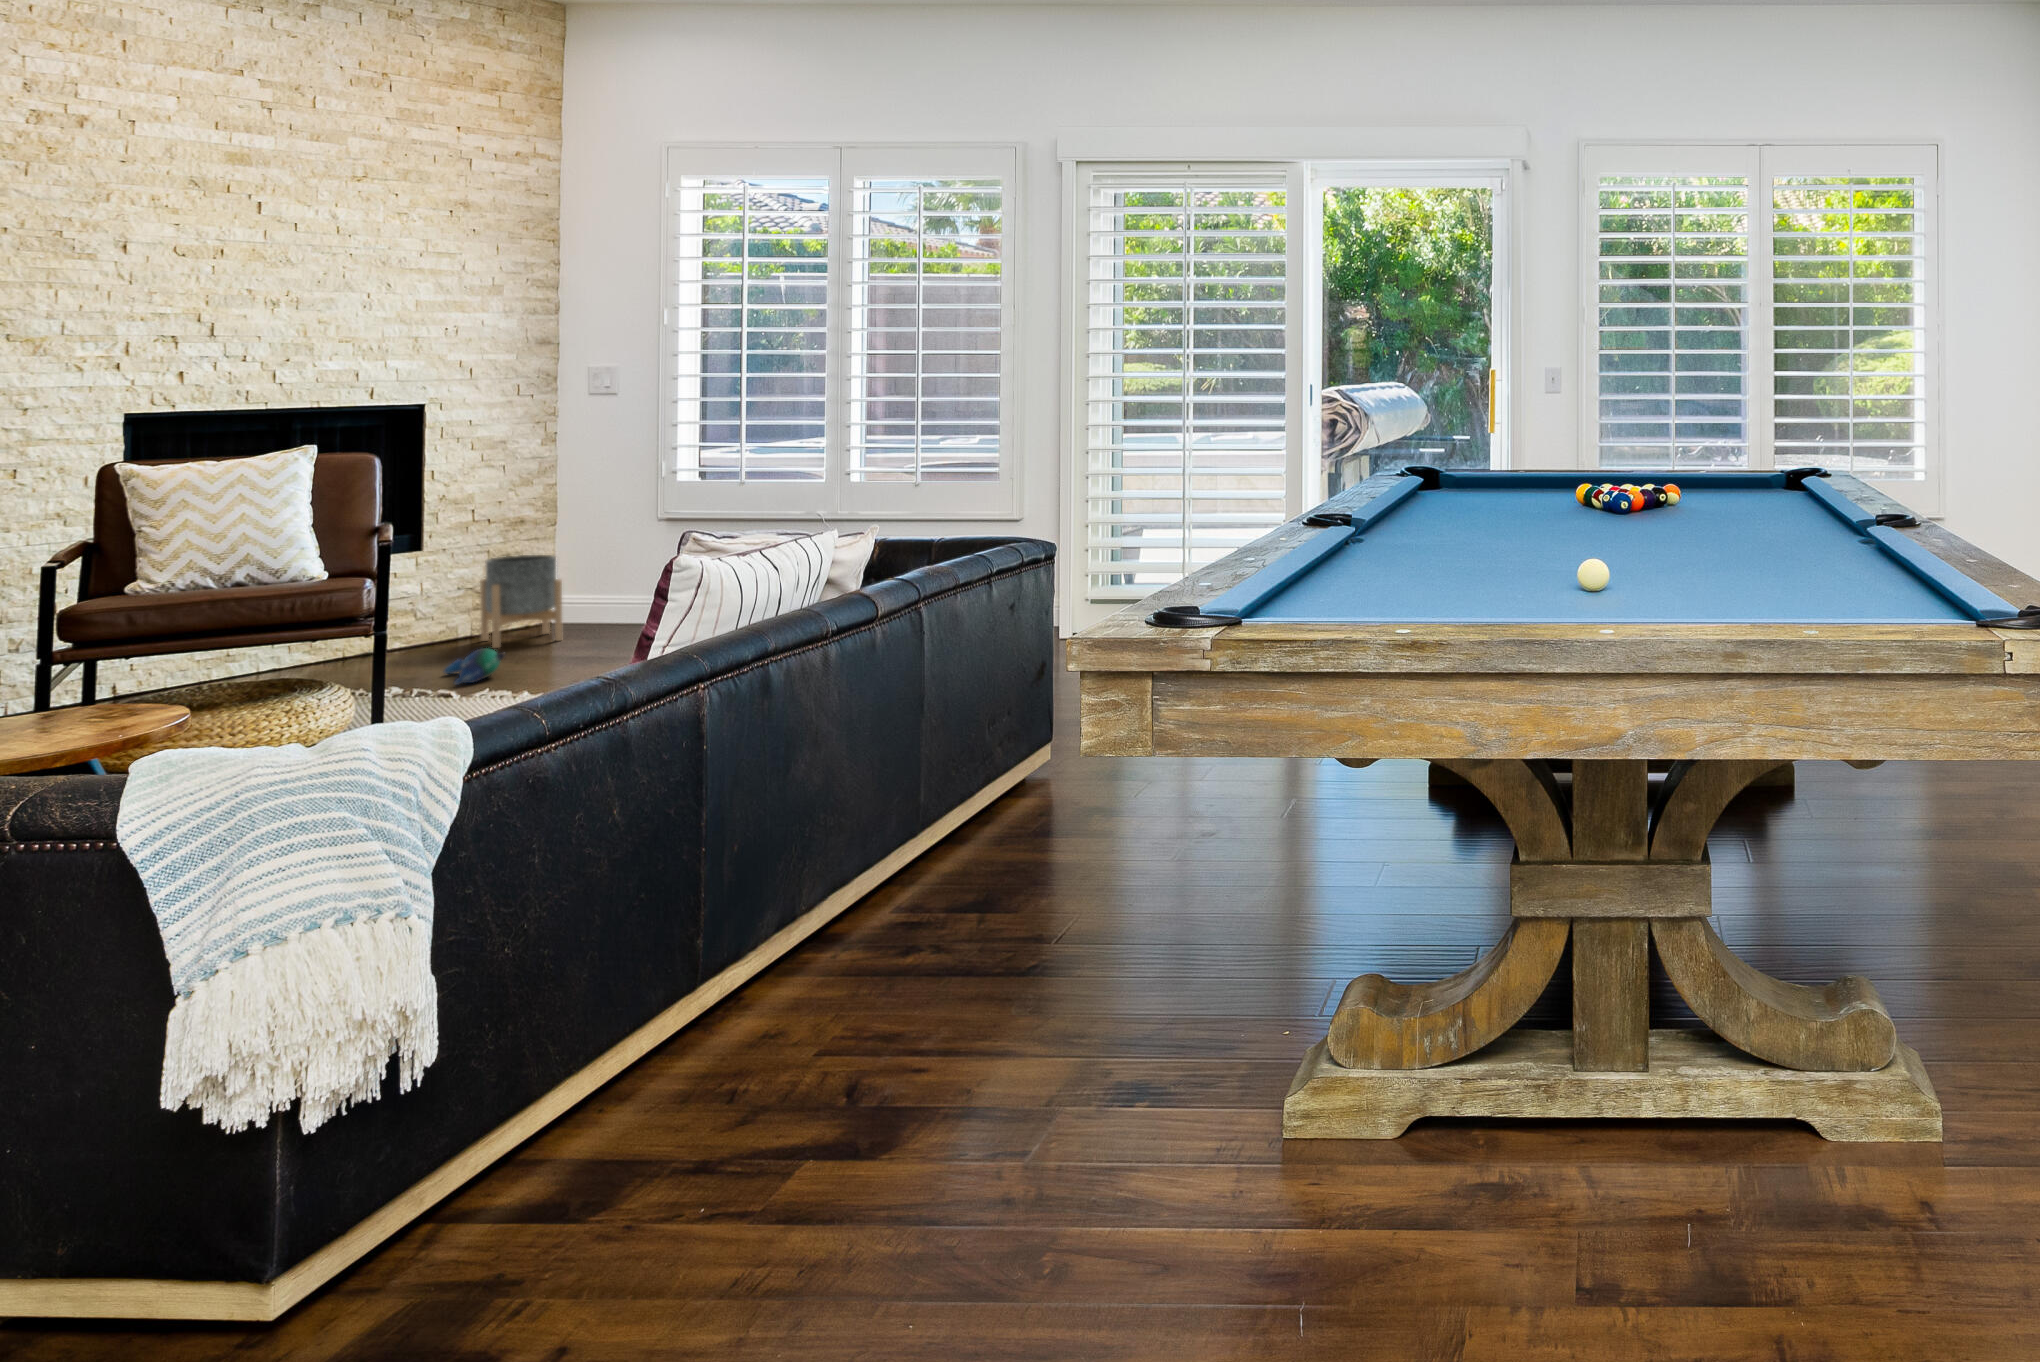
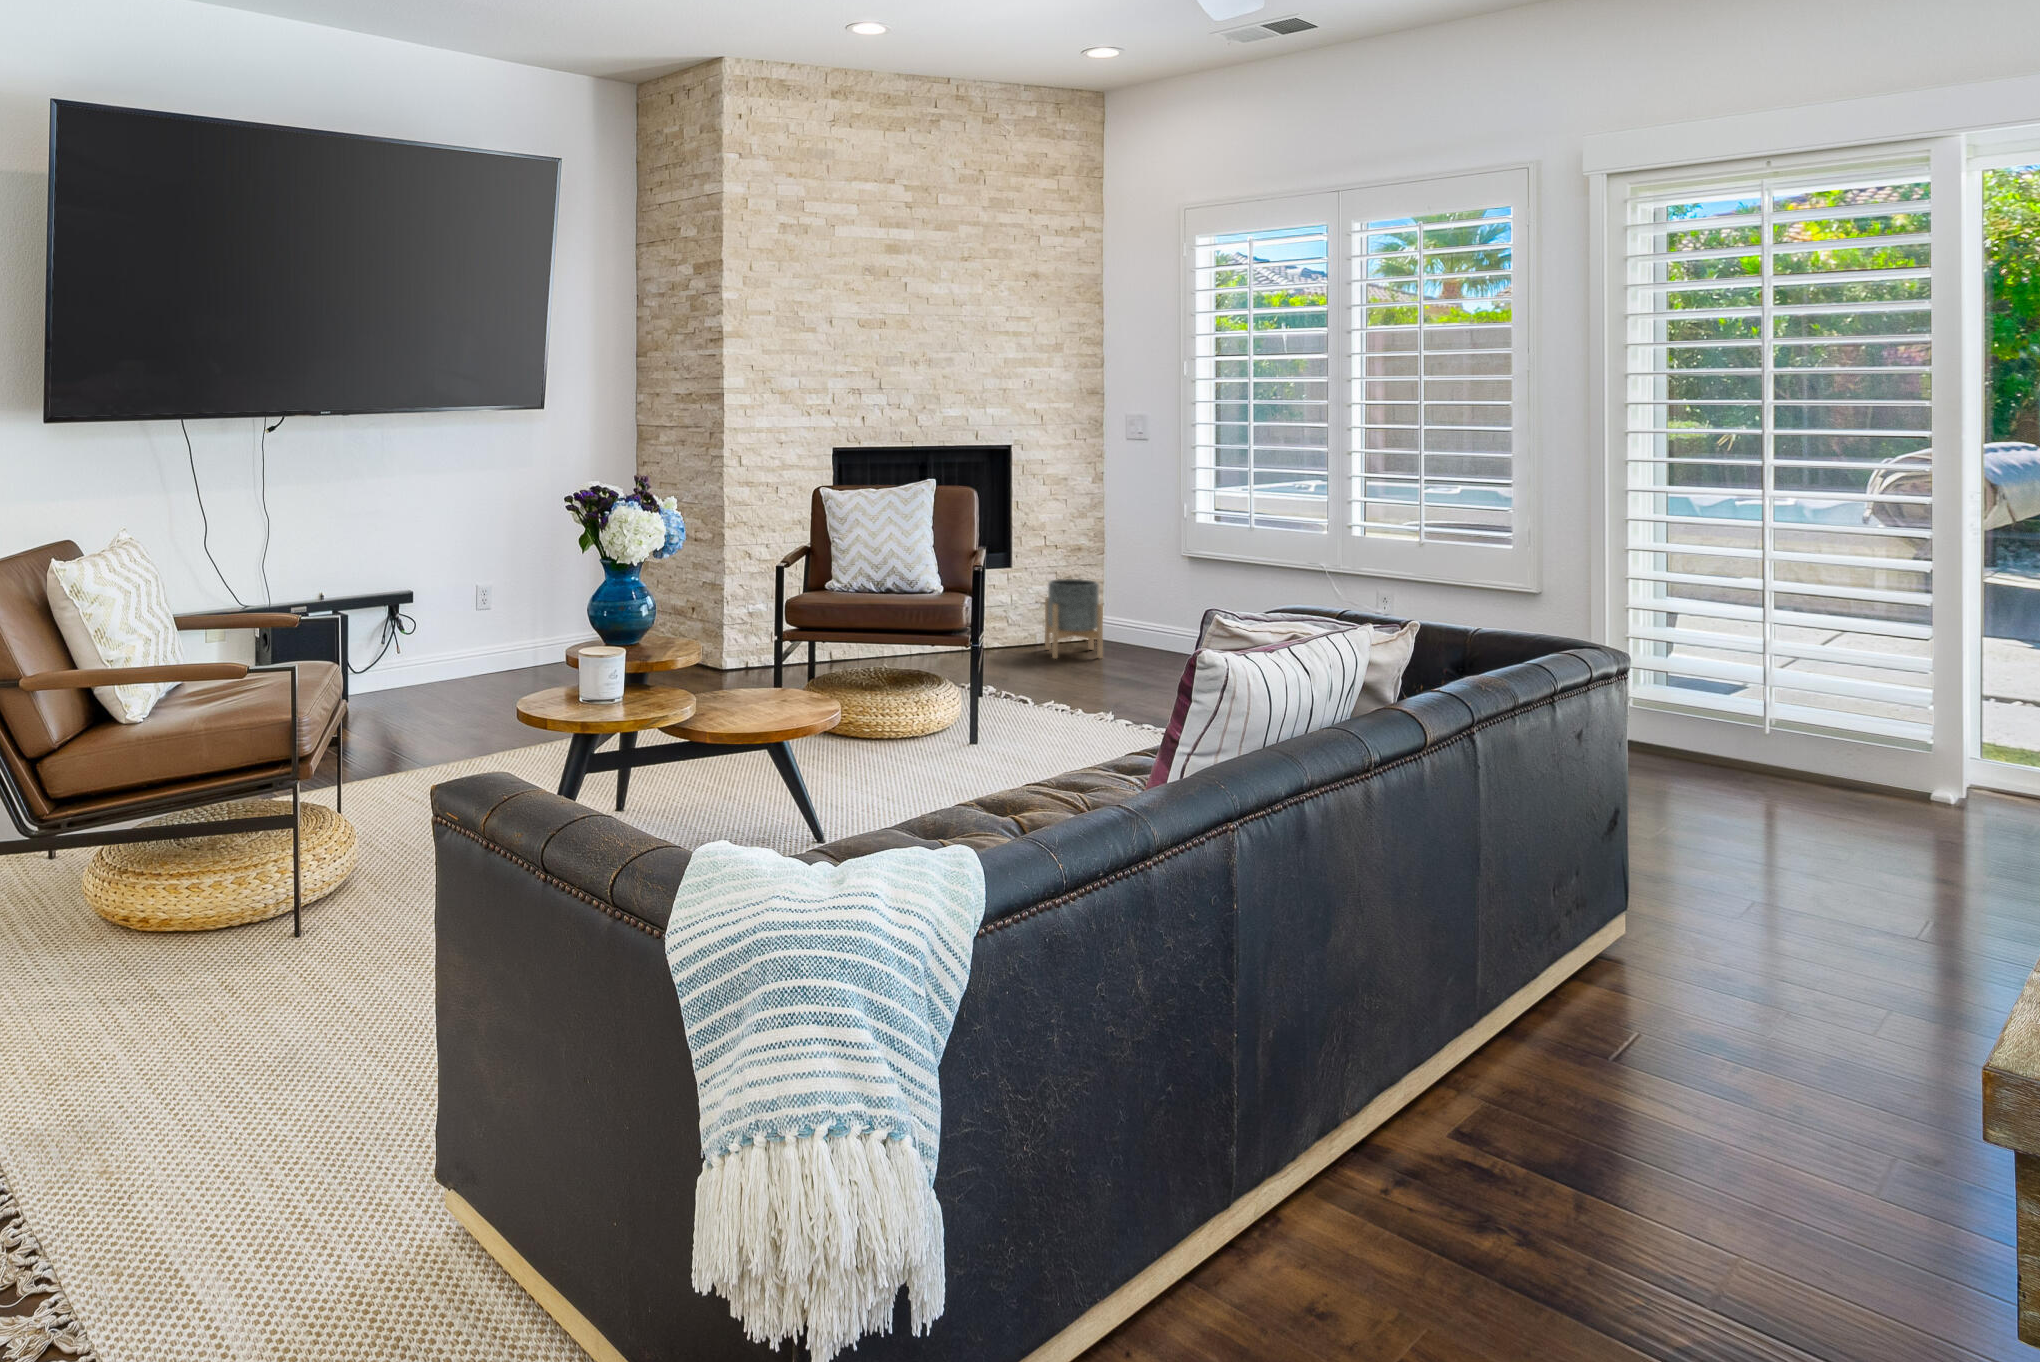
plush toy: present [443,648,505,685] -> none [1017,661,1060,692]

